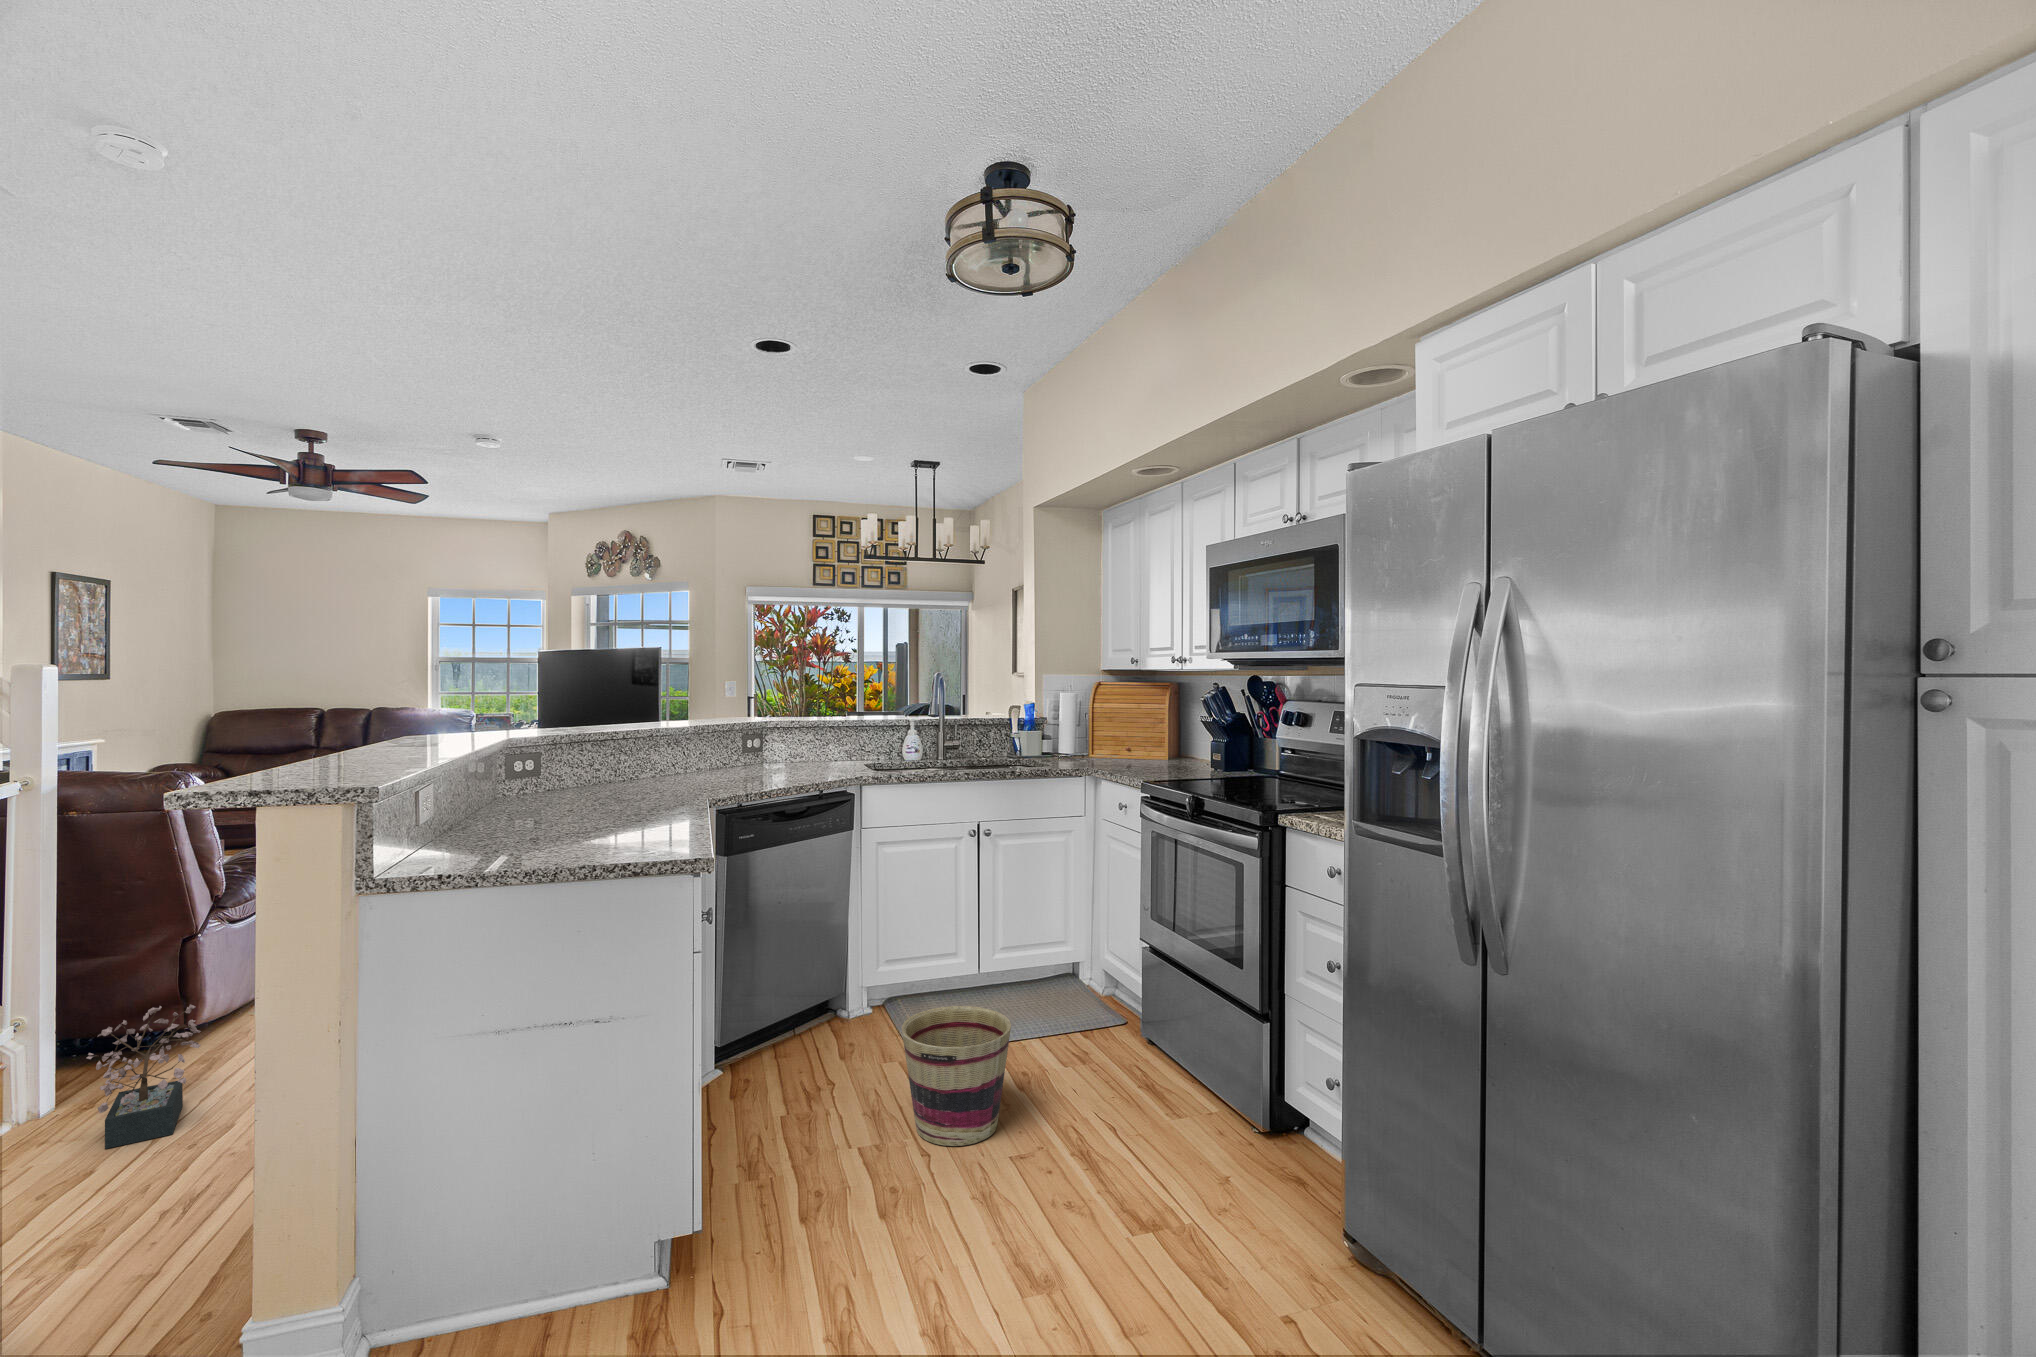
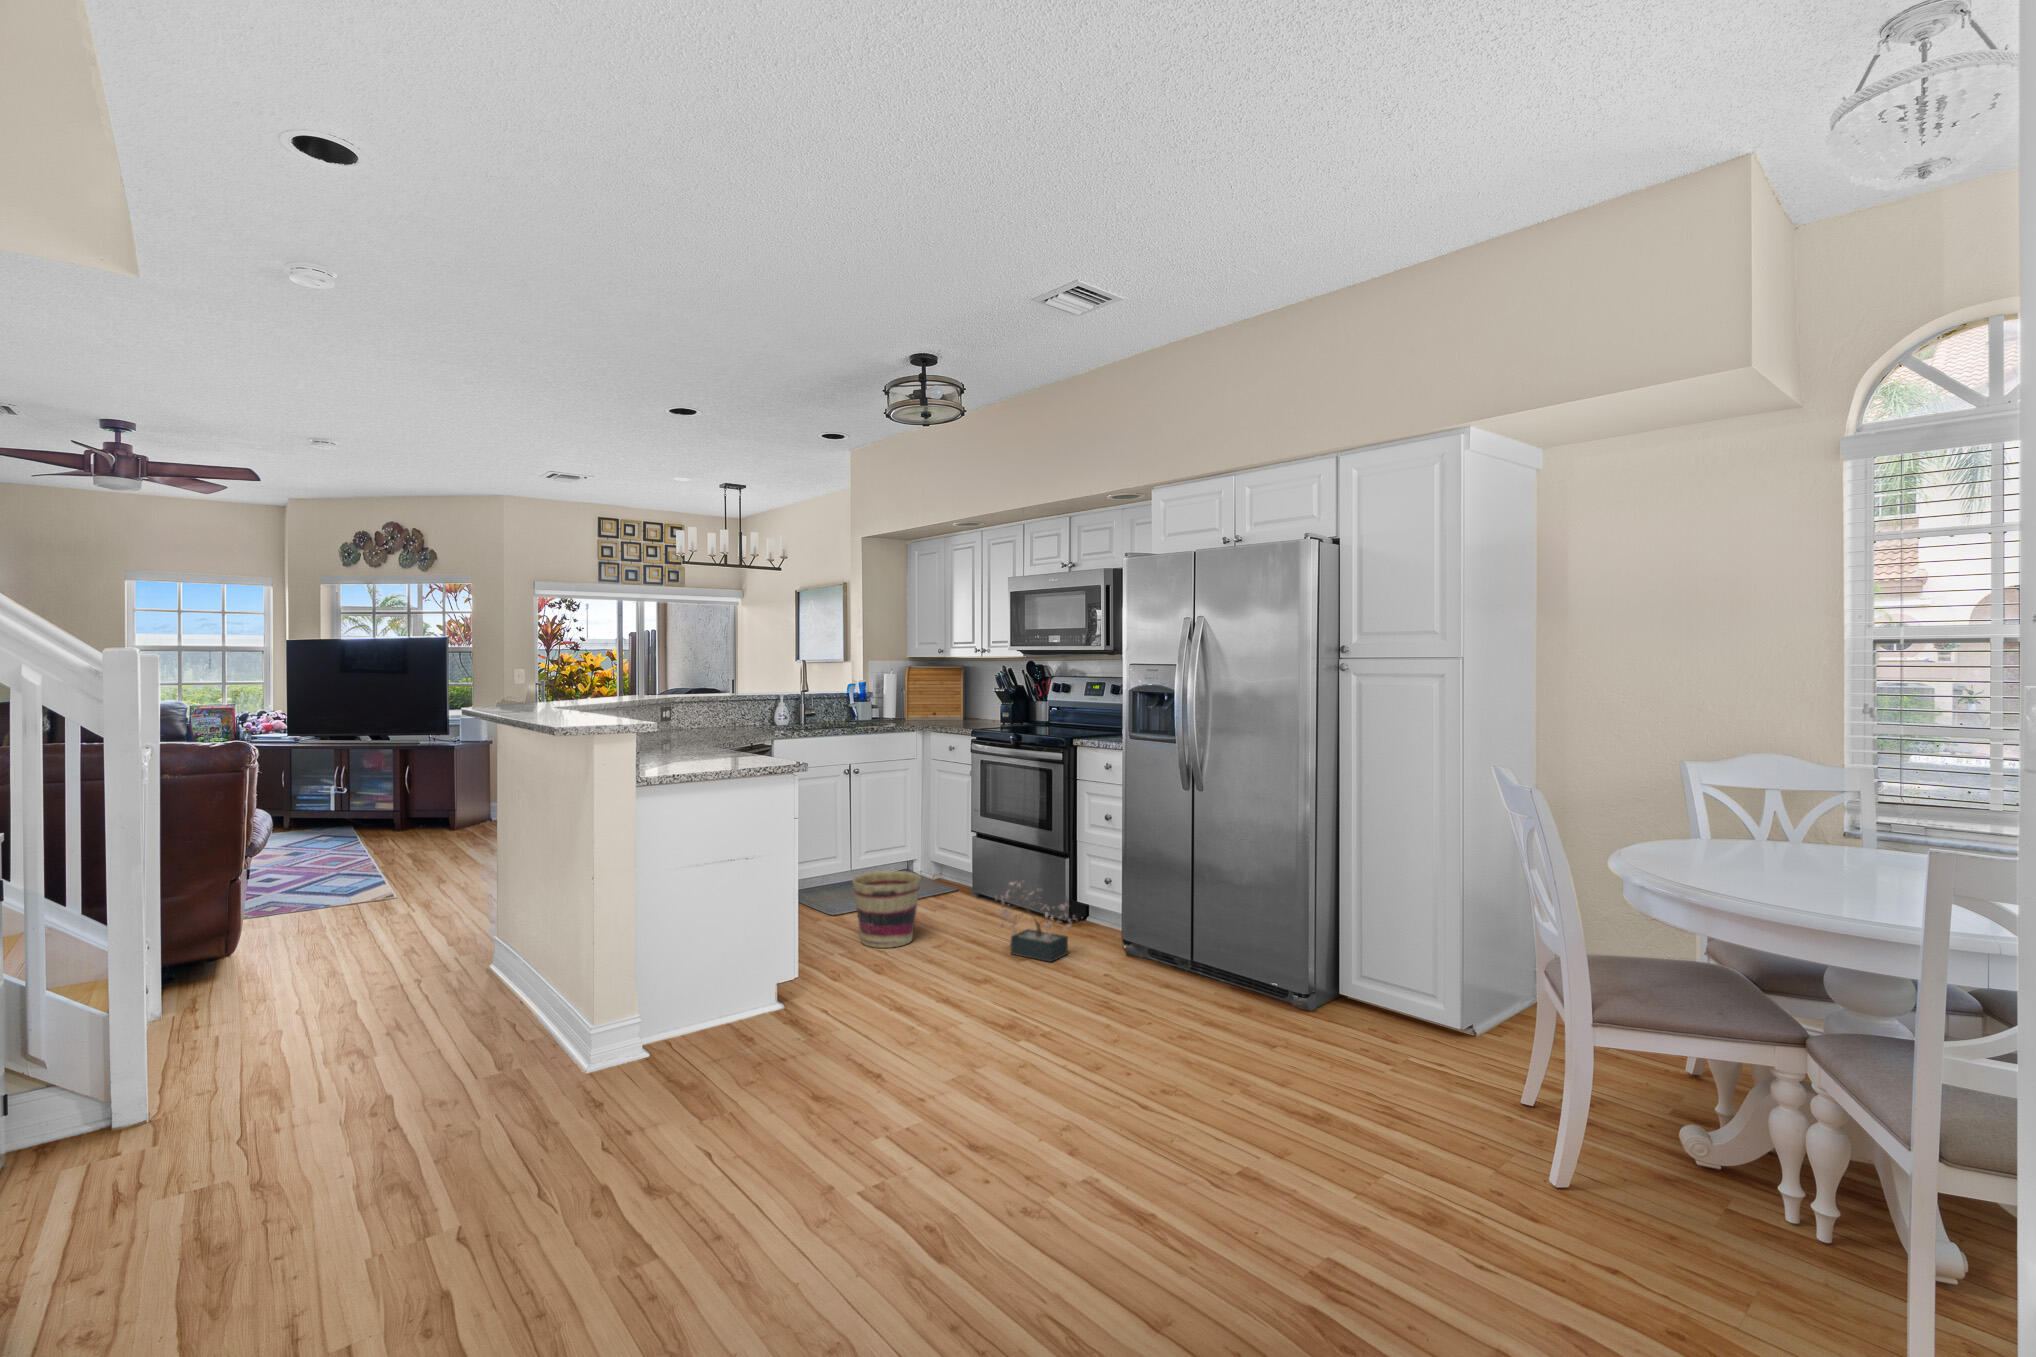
decorative plant: present [87,1005,201,1149] -> present [998,881,1076,962]

